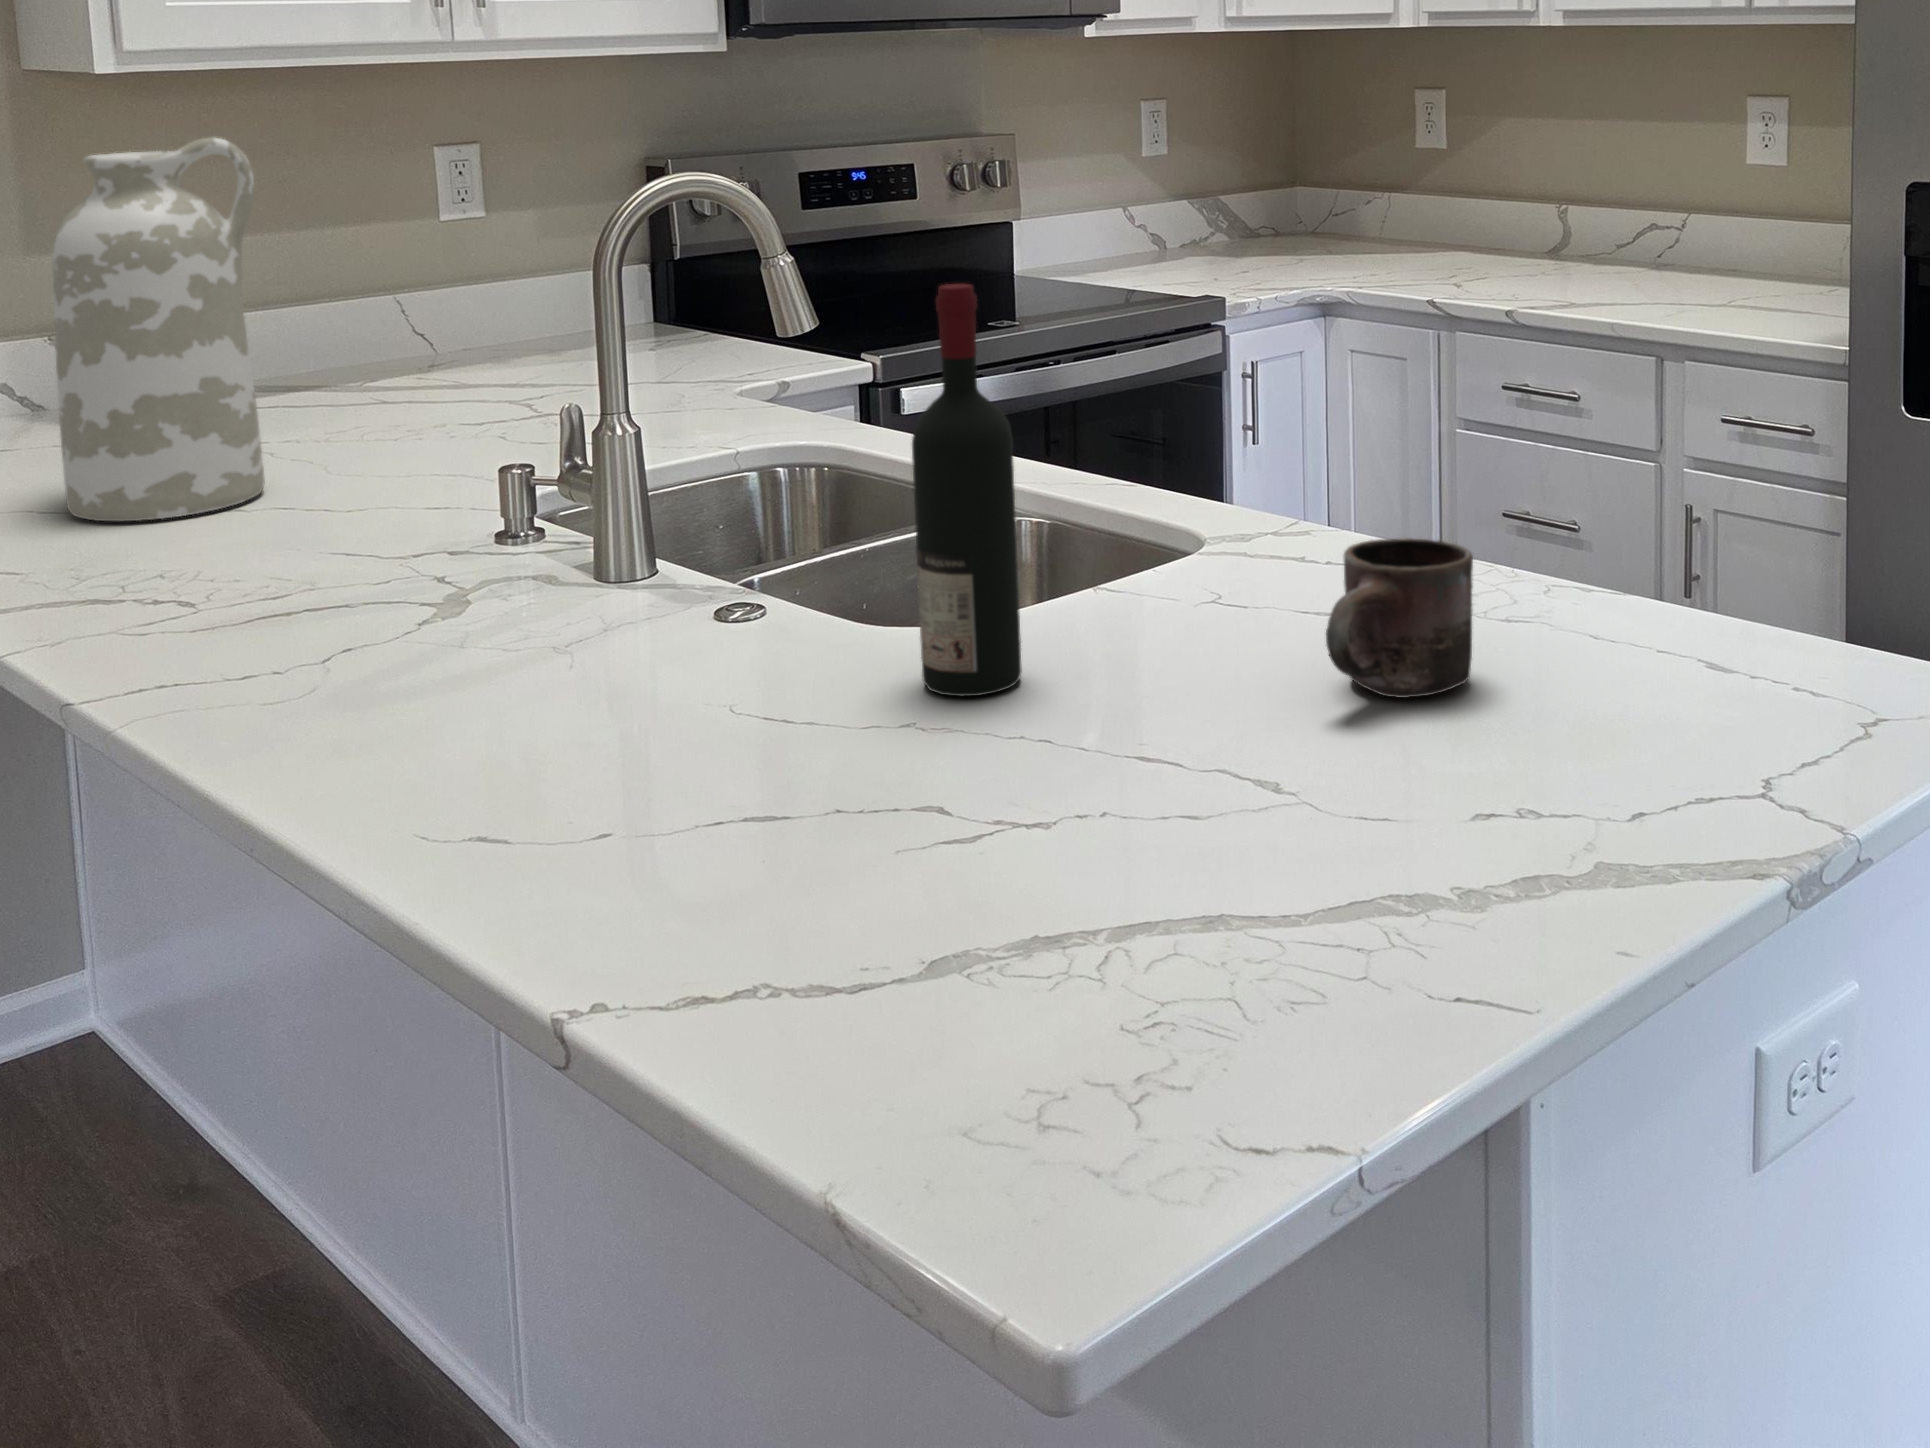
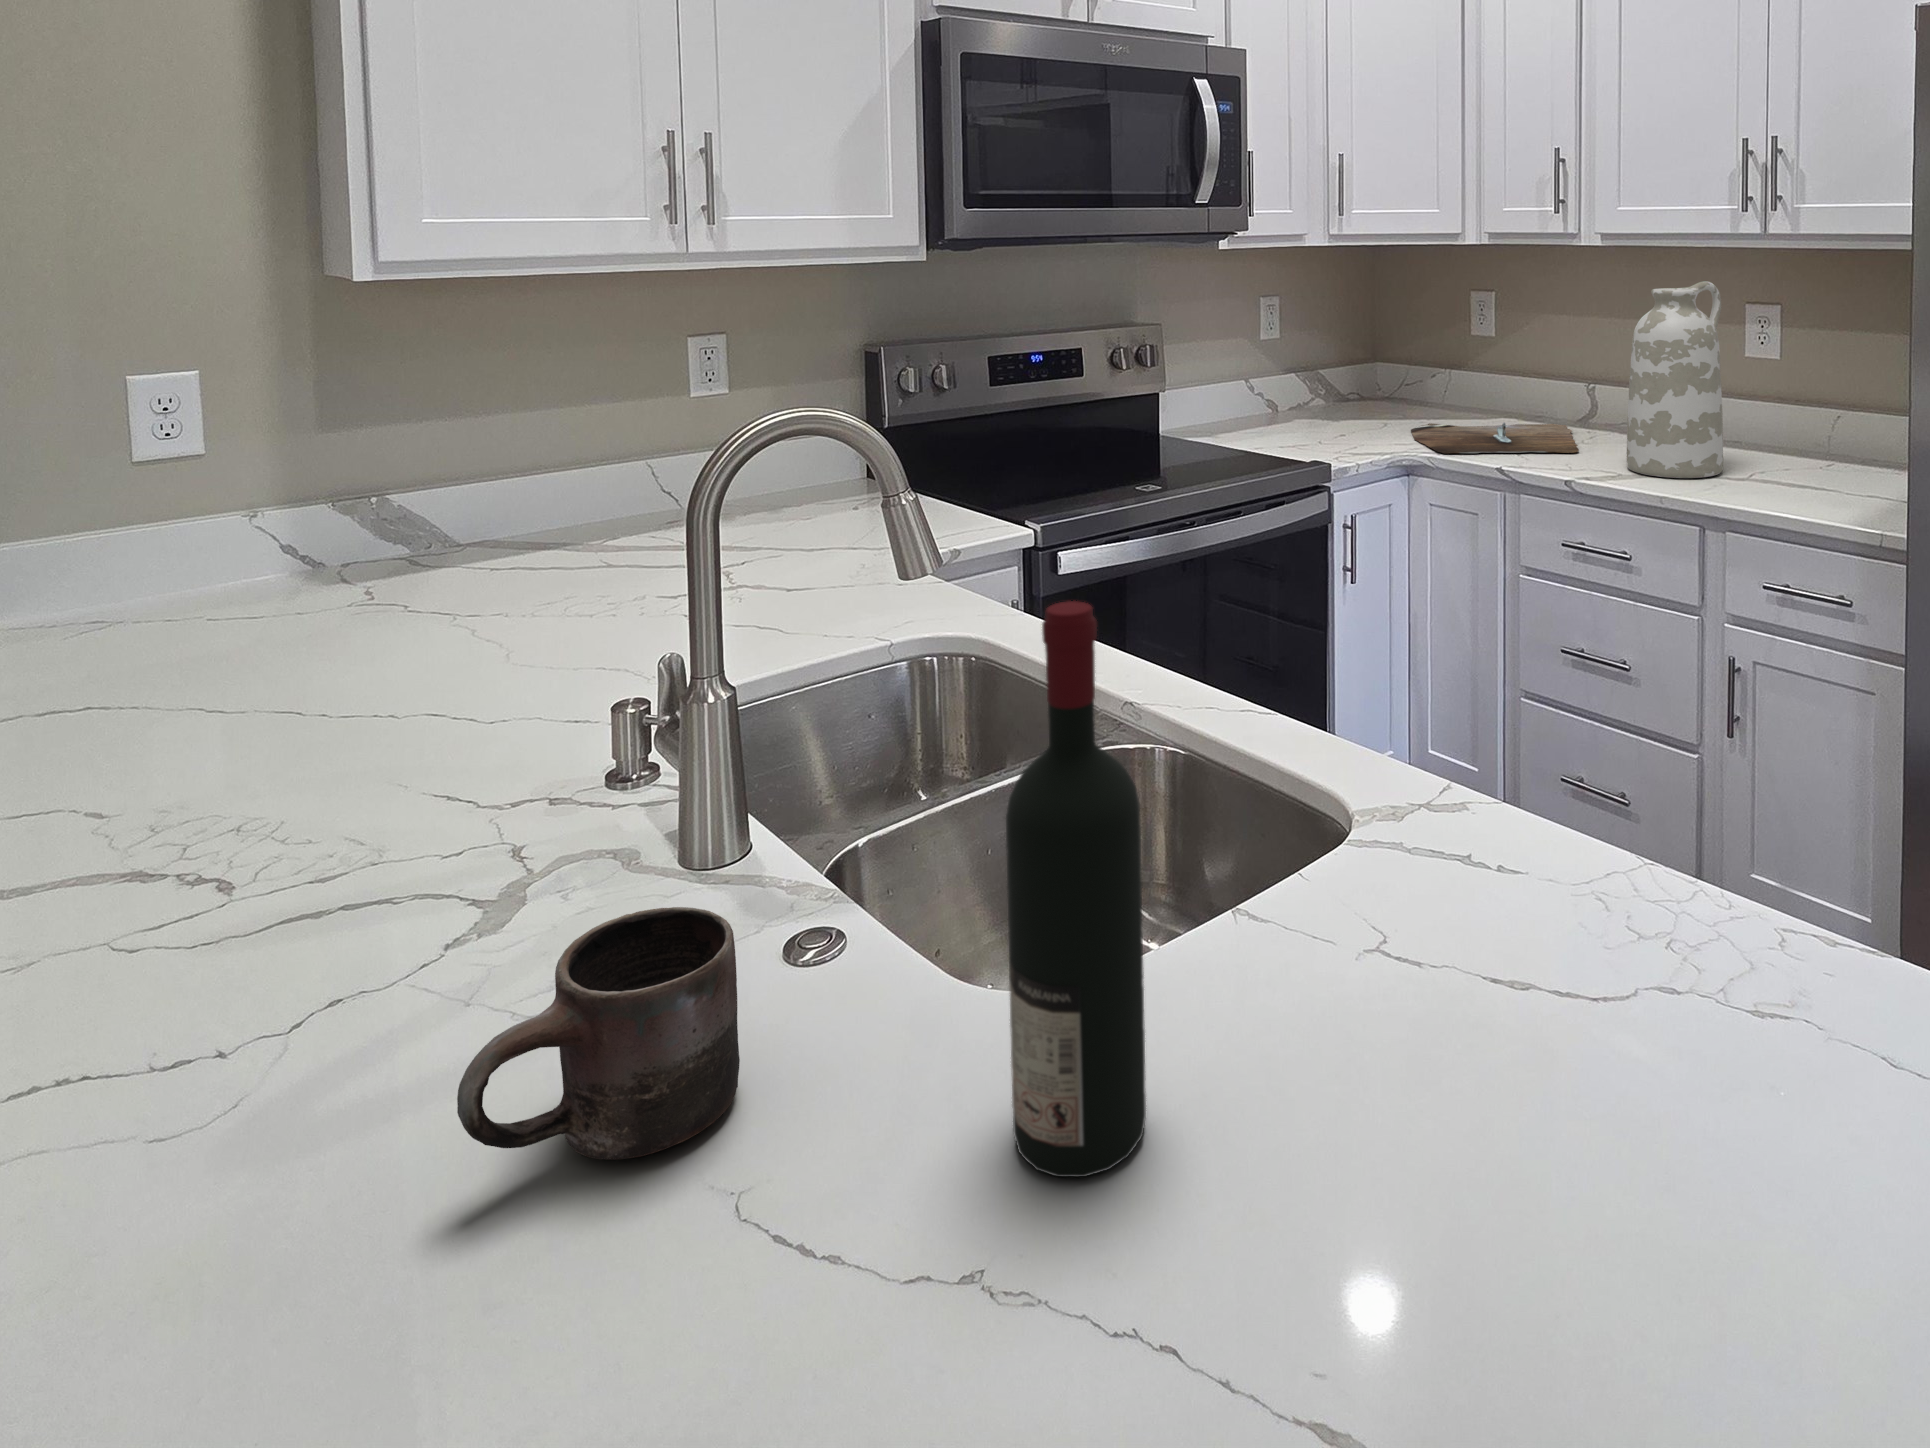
vase: present [53,137,265,521] -> present [1627,281,1723,478]
cutting board: none [1334,251,1536,287] -> present [1411,423,1579,454]
mug: present [1326,538,1473,698] -> present [457,907,740,1160]

